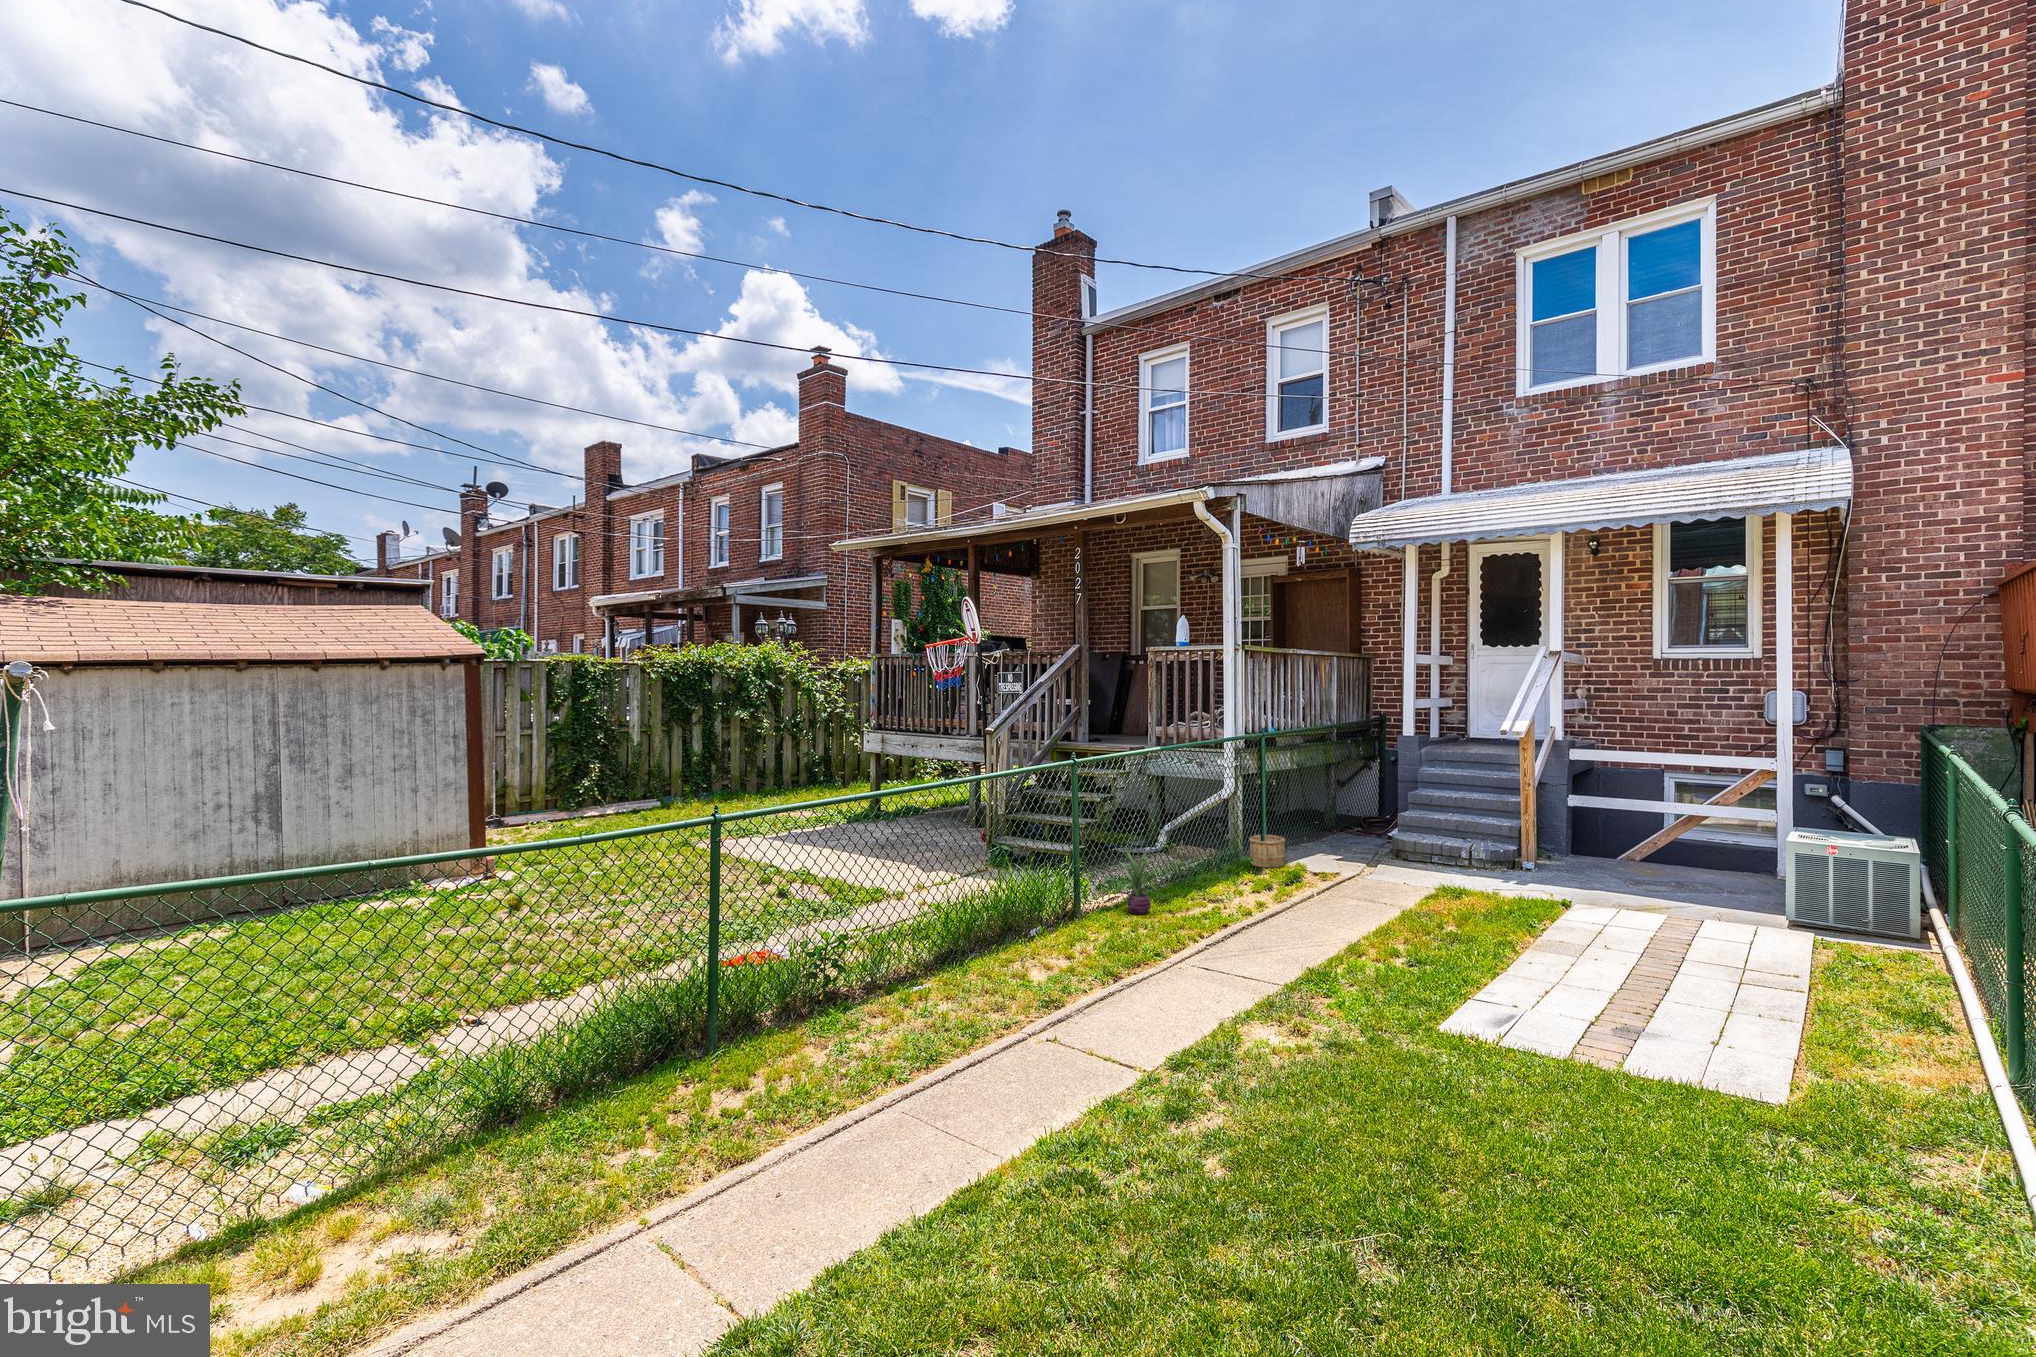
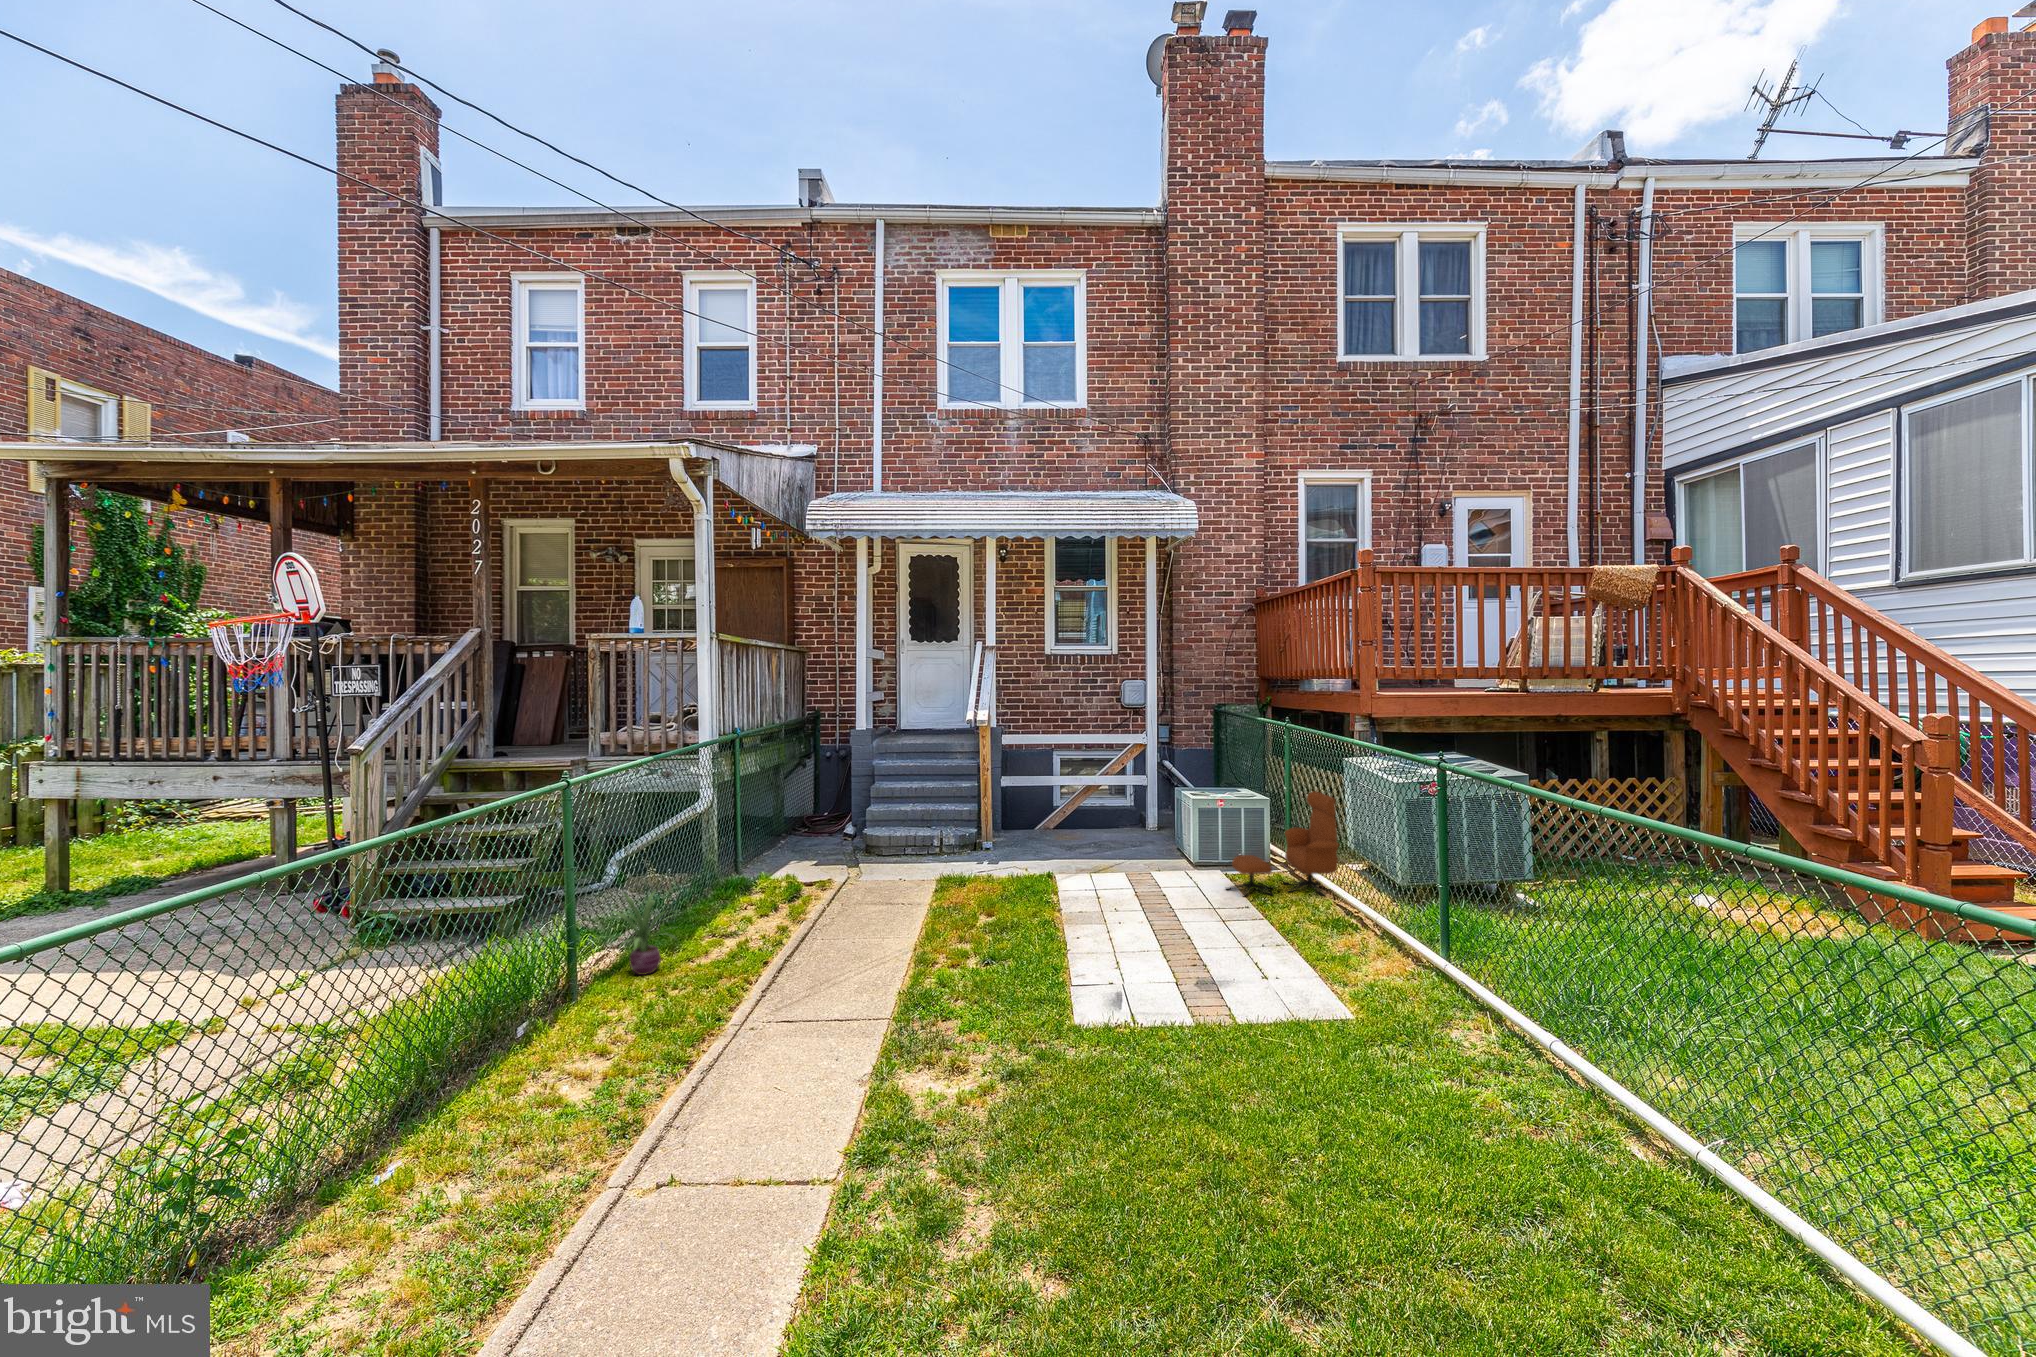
wooden bucket: present [1249,835,1285,868] -> none [725,848,766,886]
lounge chair: none [1806,849,2015,991] -> present [1226,791,1339,897]

